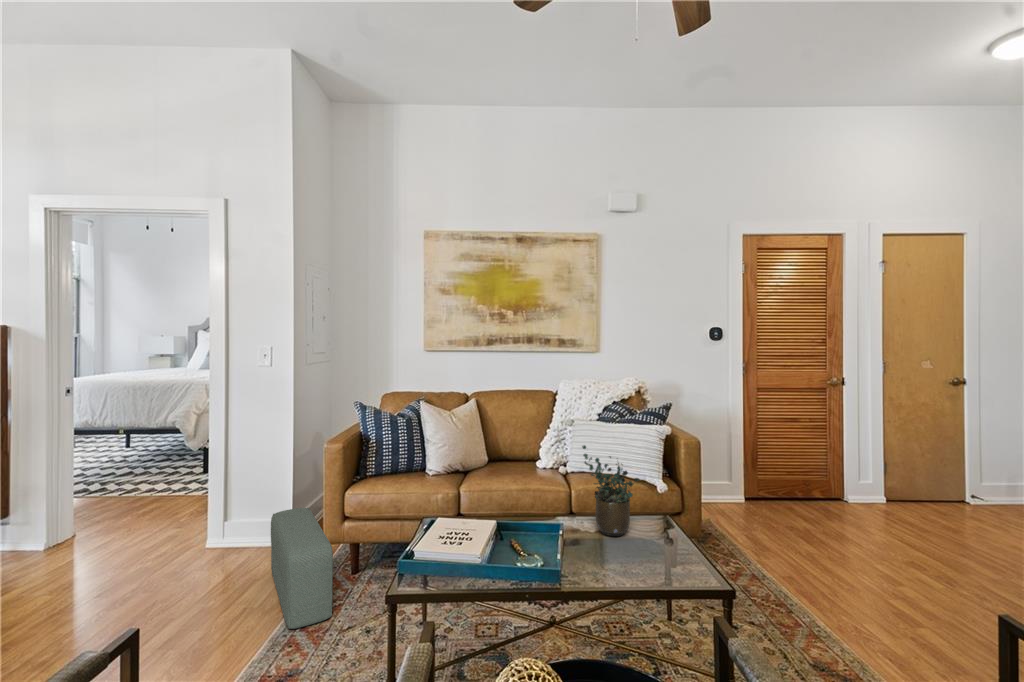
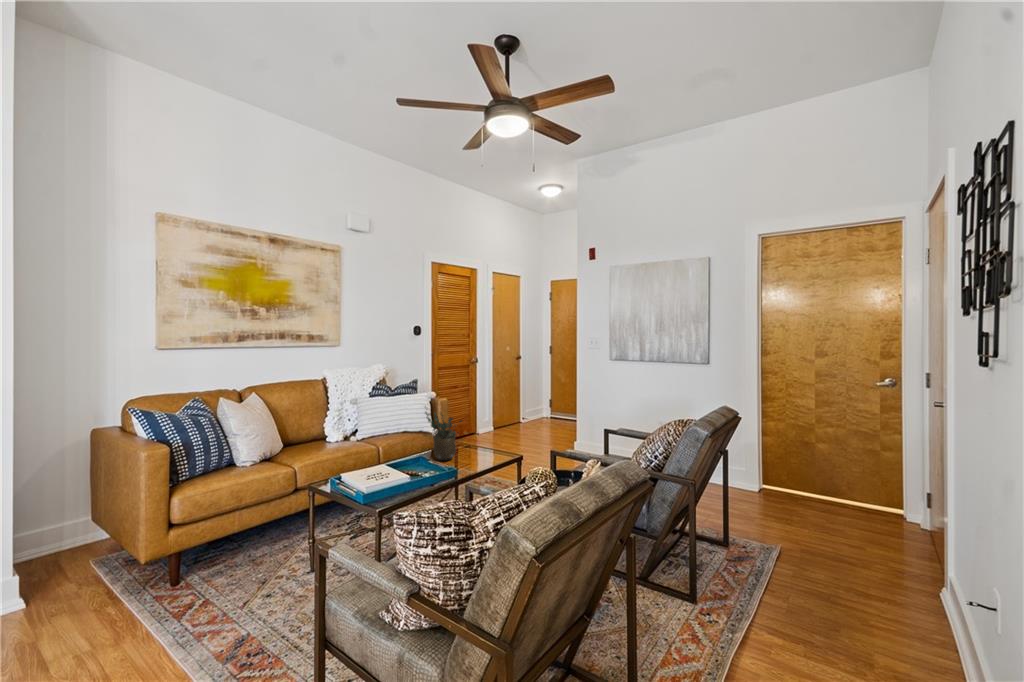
pouf: present [271,508,333,629] -> none [48,537,220,640]

